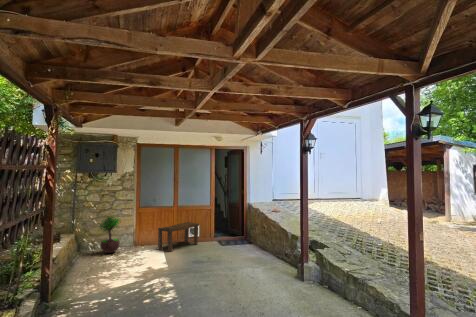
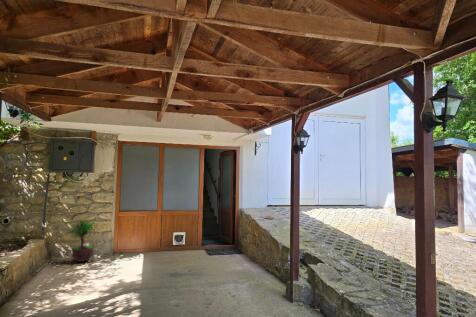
bench: present [158,222,199,252] -> none [137,229,184,262]

